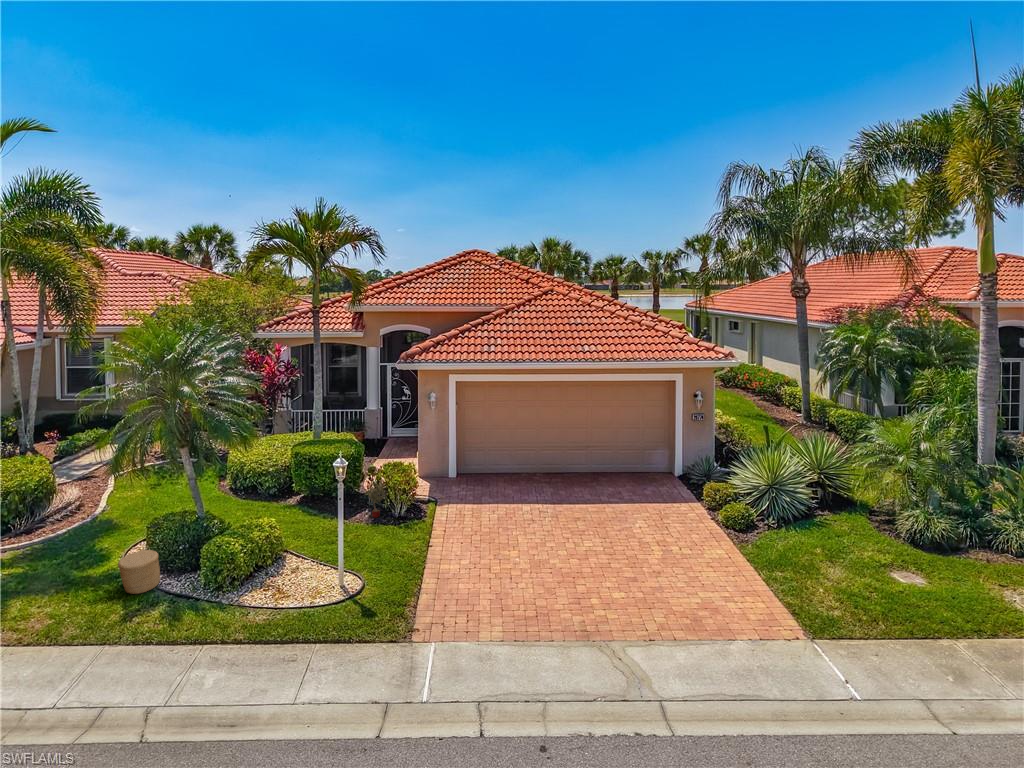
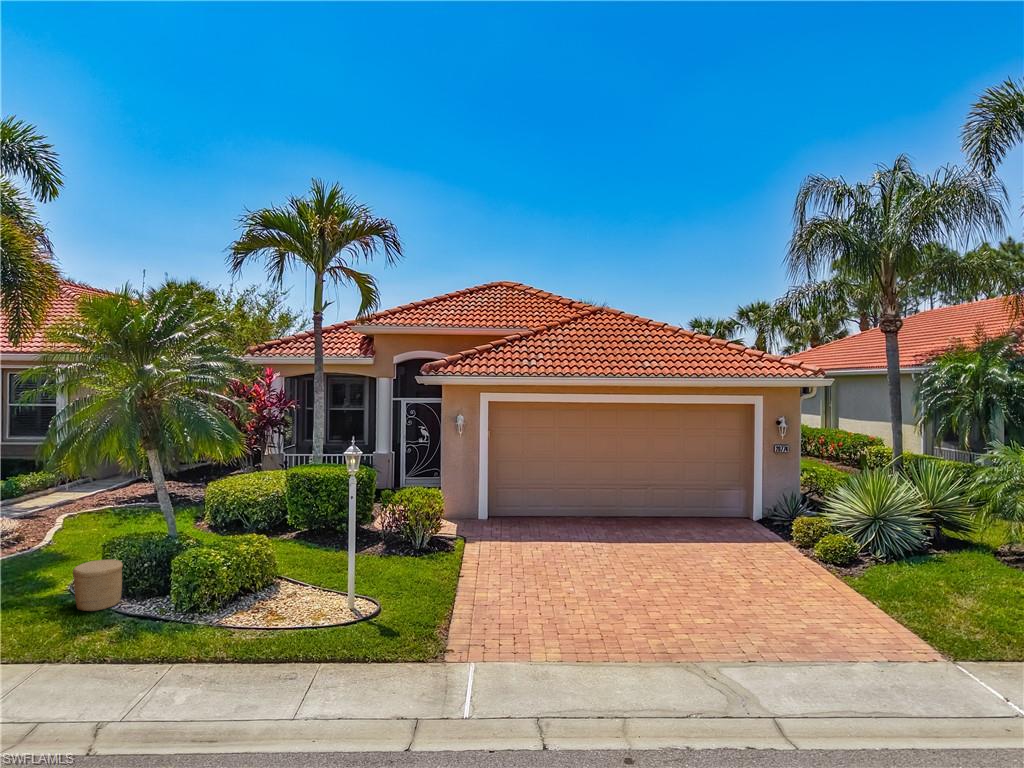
potted tree: present [368,482,387,518] -> none [378,506,407,555]

